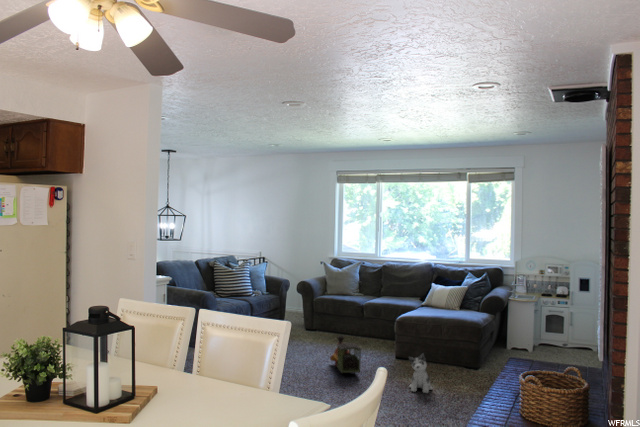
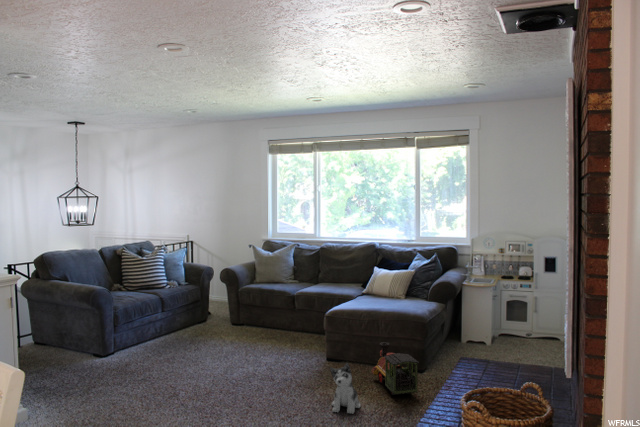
toy train: present [330,335,361,374] -> present [372,342,419,395]

